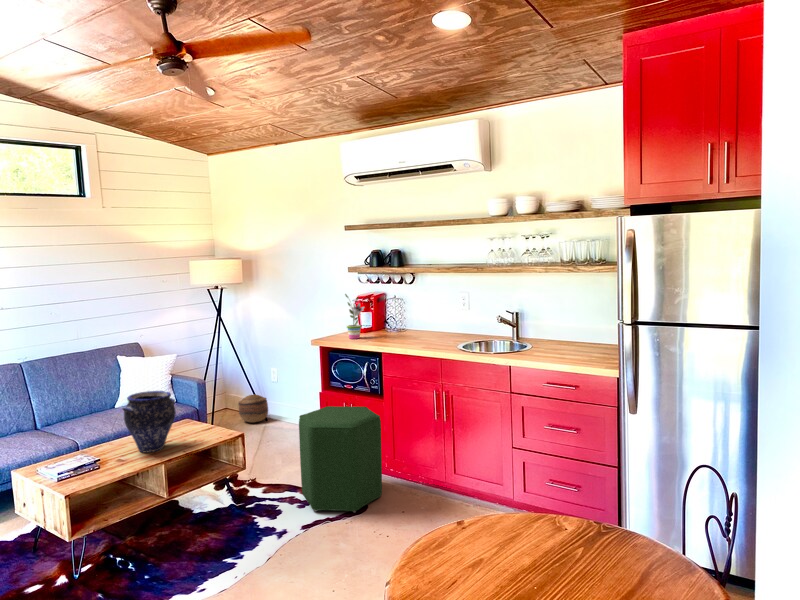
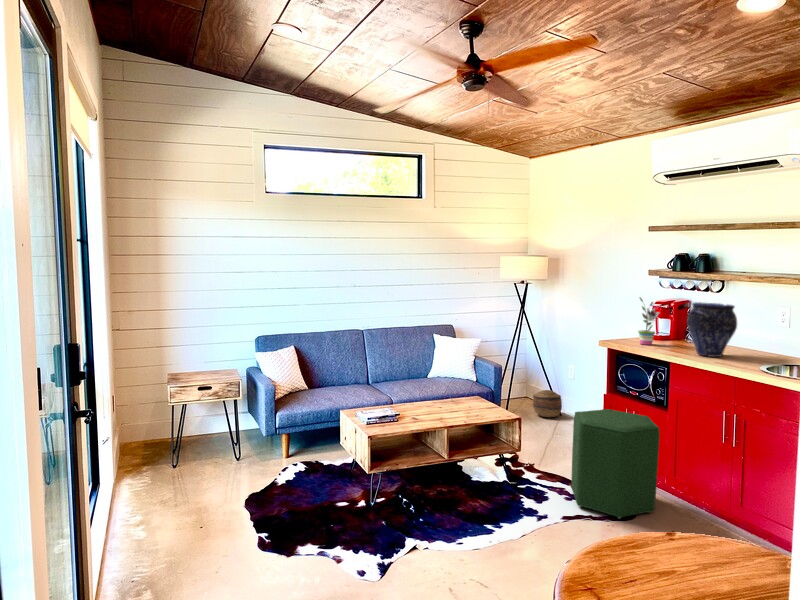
vase: present [123,391,176,452] -> present [687,302,737,357]

